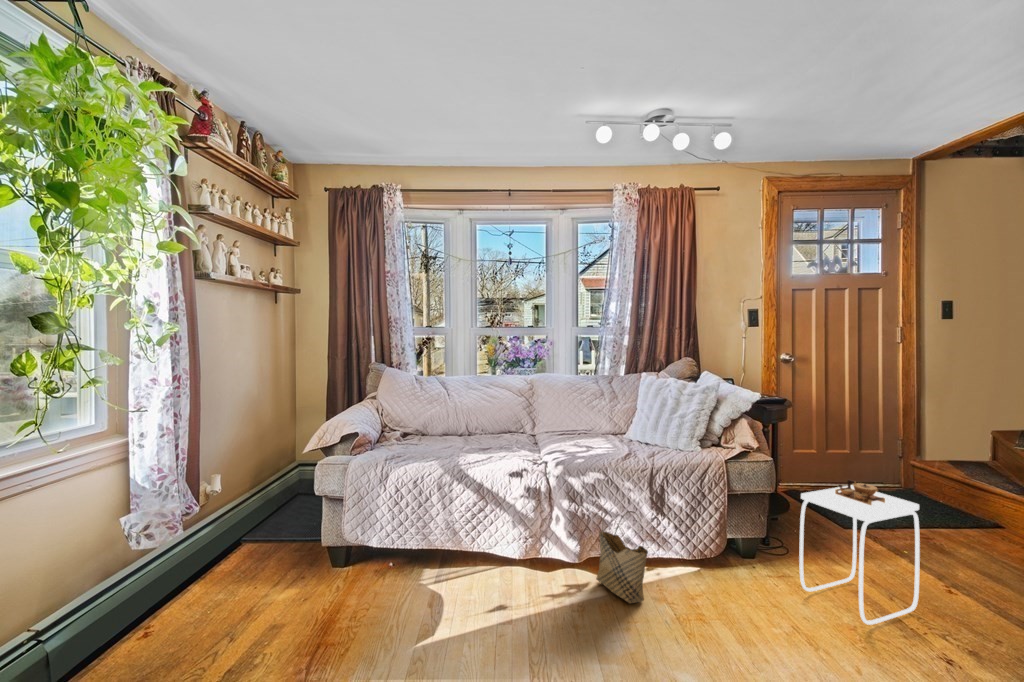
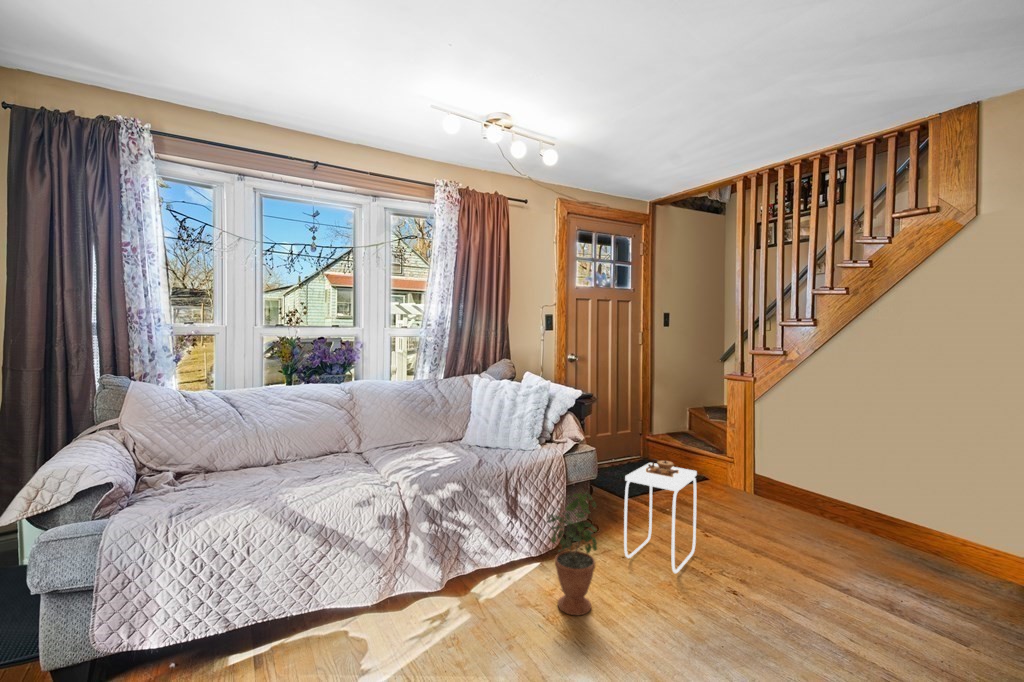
potted plant: none [679,492,740,629] -> present [547,493,597,615]
woven basket: present [596,511,648,603] -> none [461,520,518,616]

